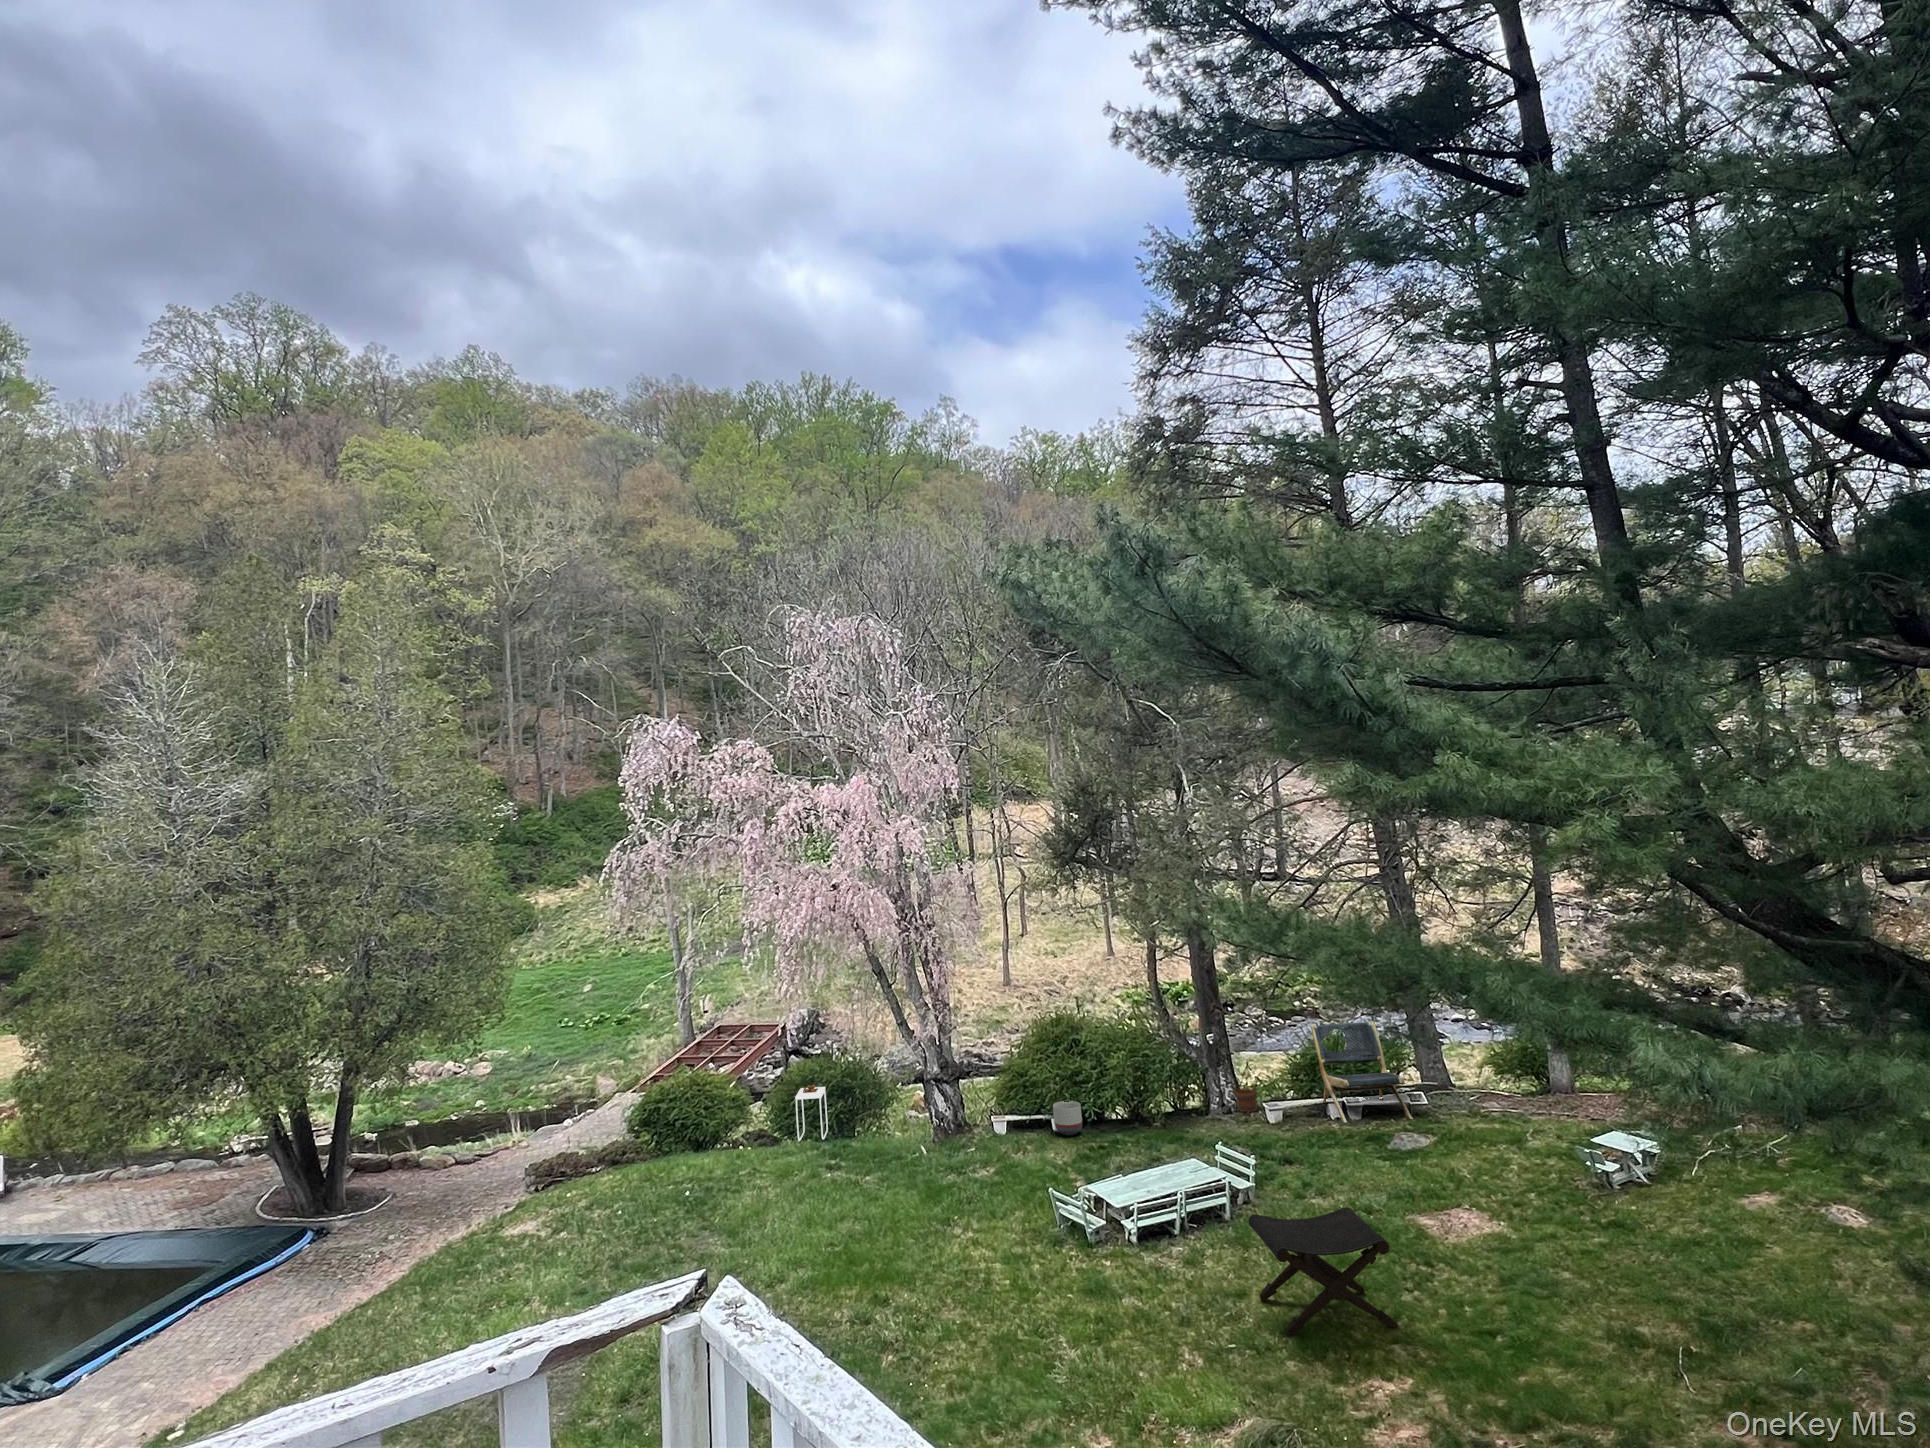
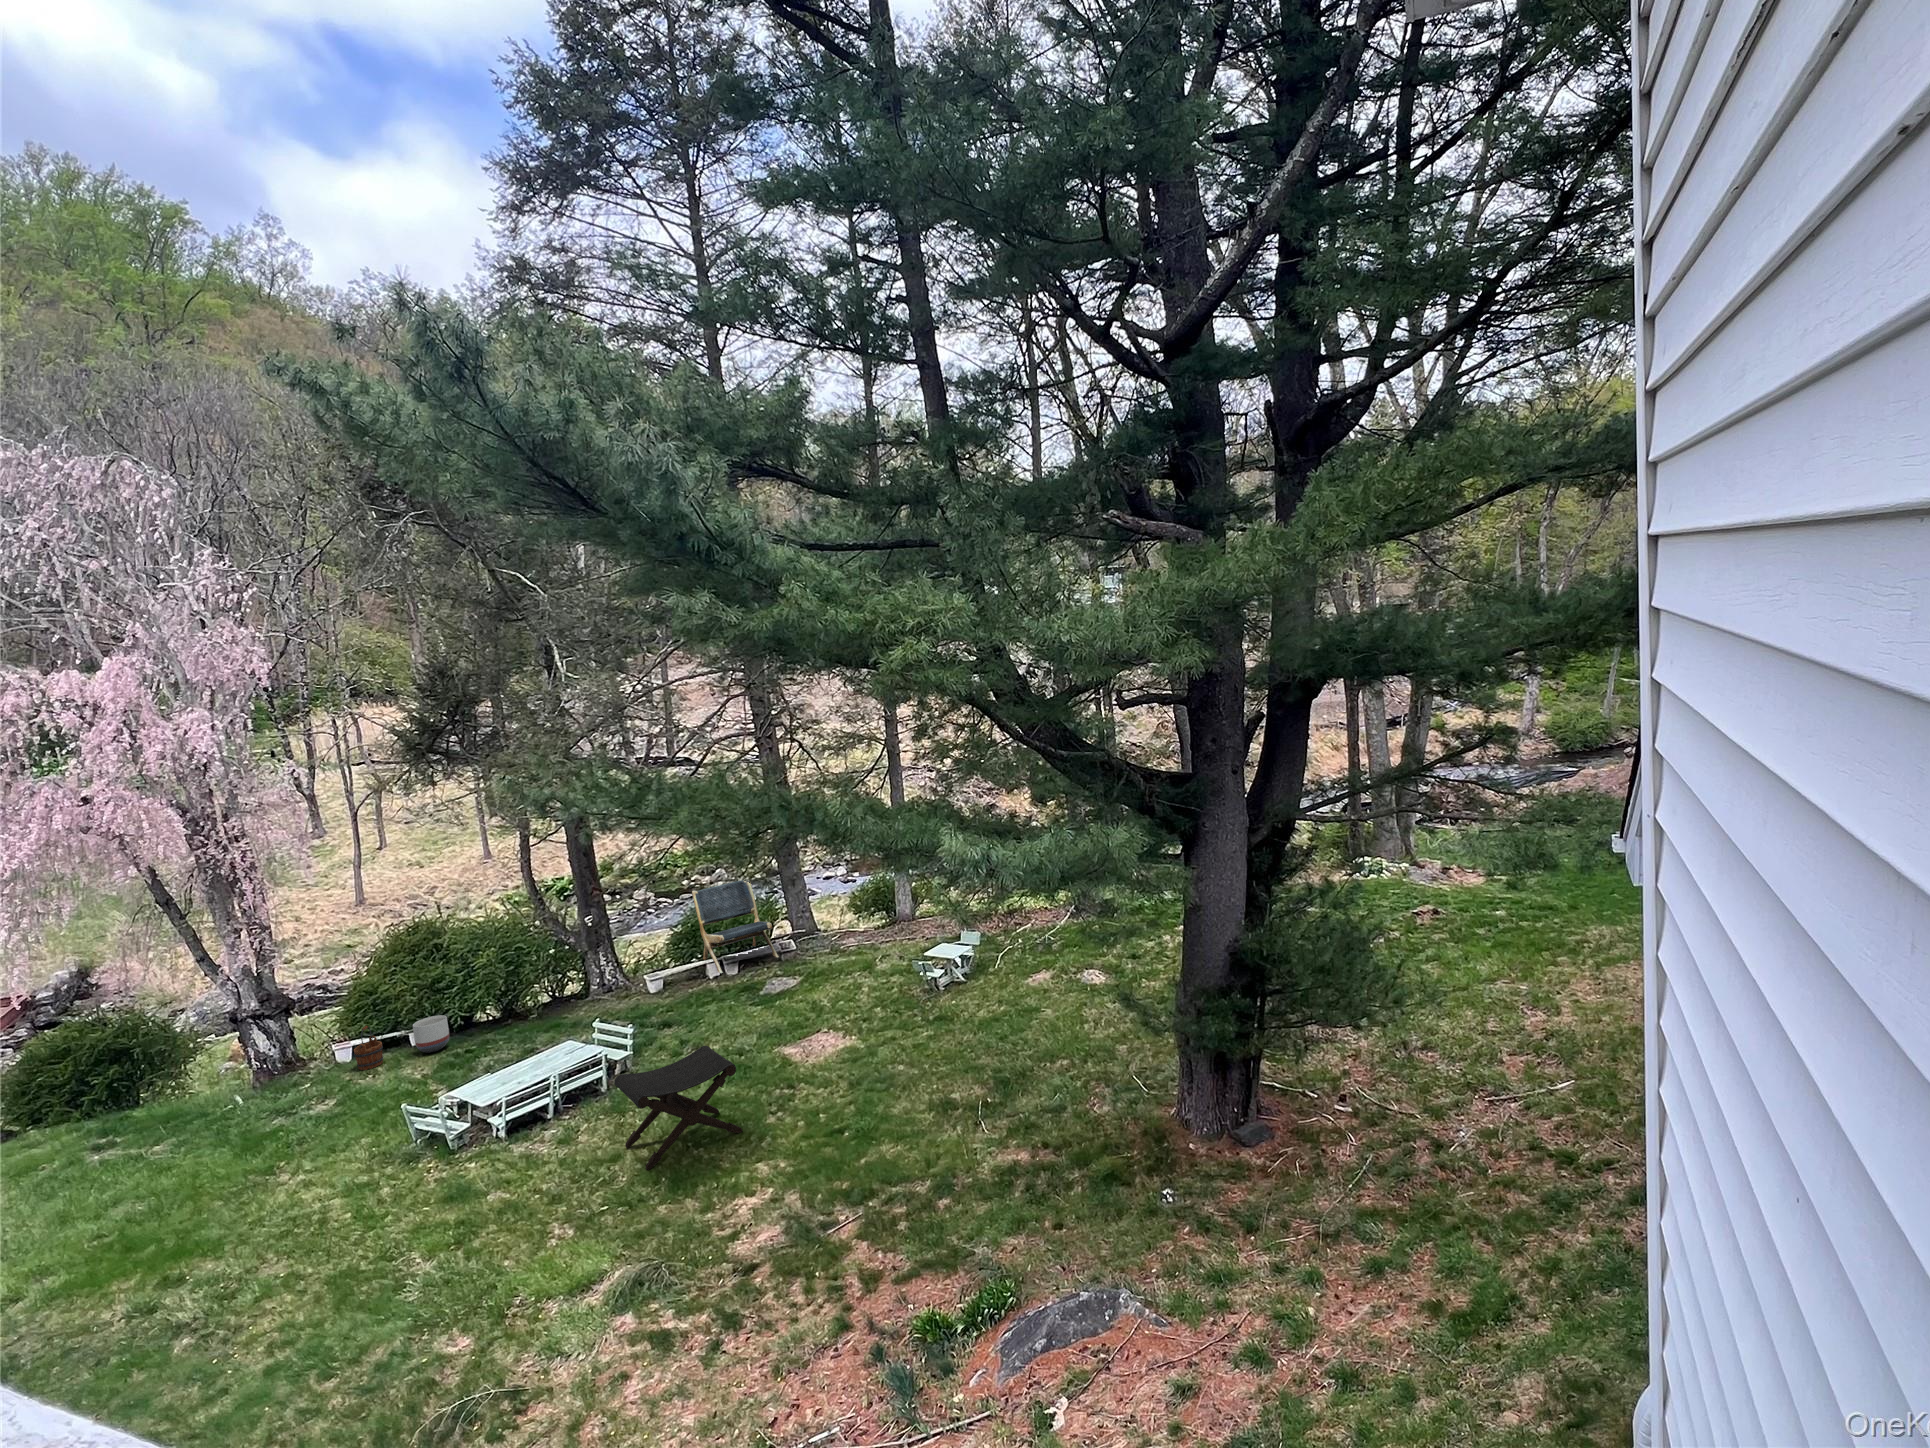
wooden bucket: present [1234,1073,1257,1112] -> present [354,1026,383,1070]
side table: present [795,1085,828,1141] -> none [24,1076,85,1153]

